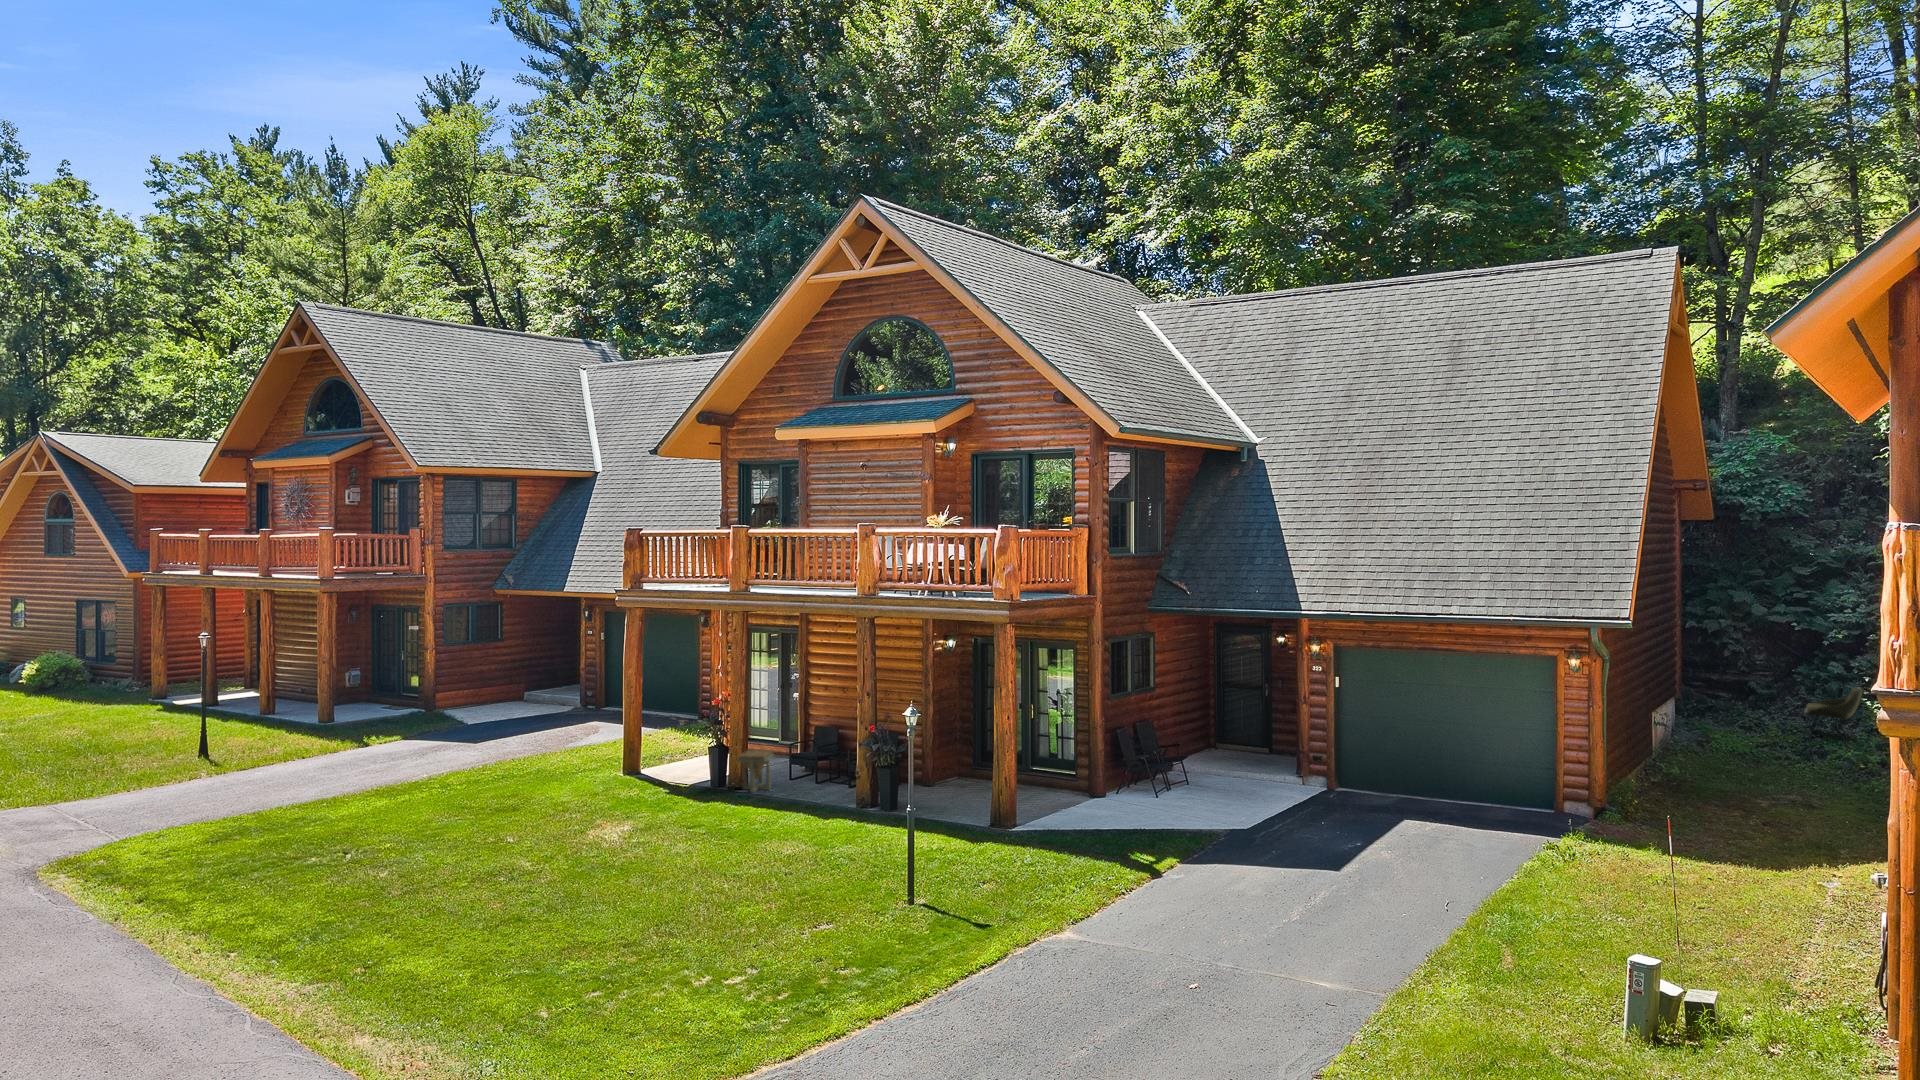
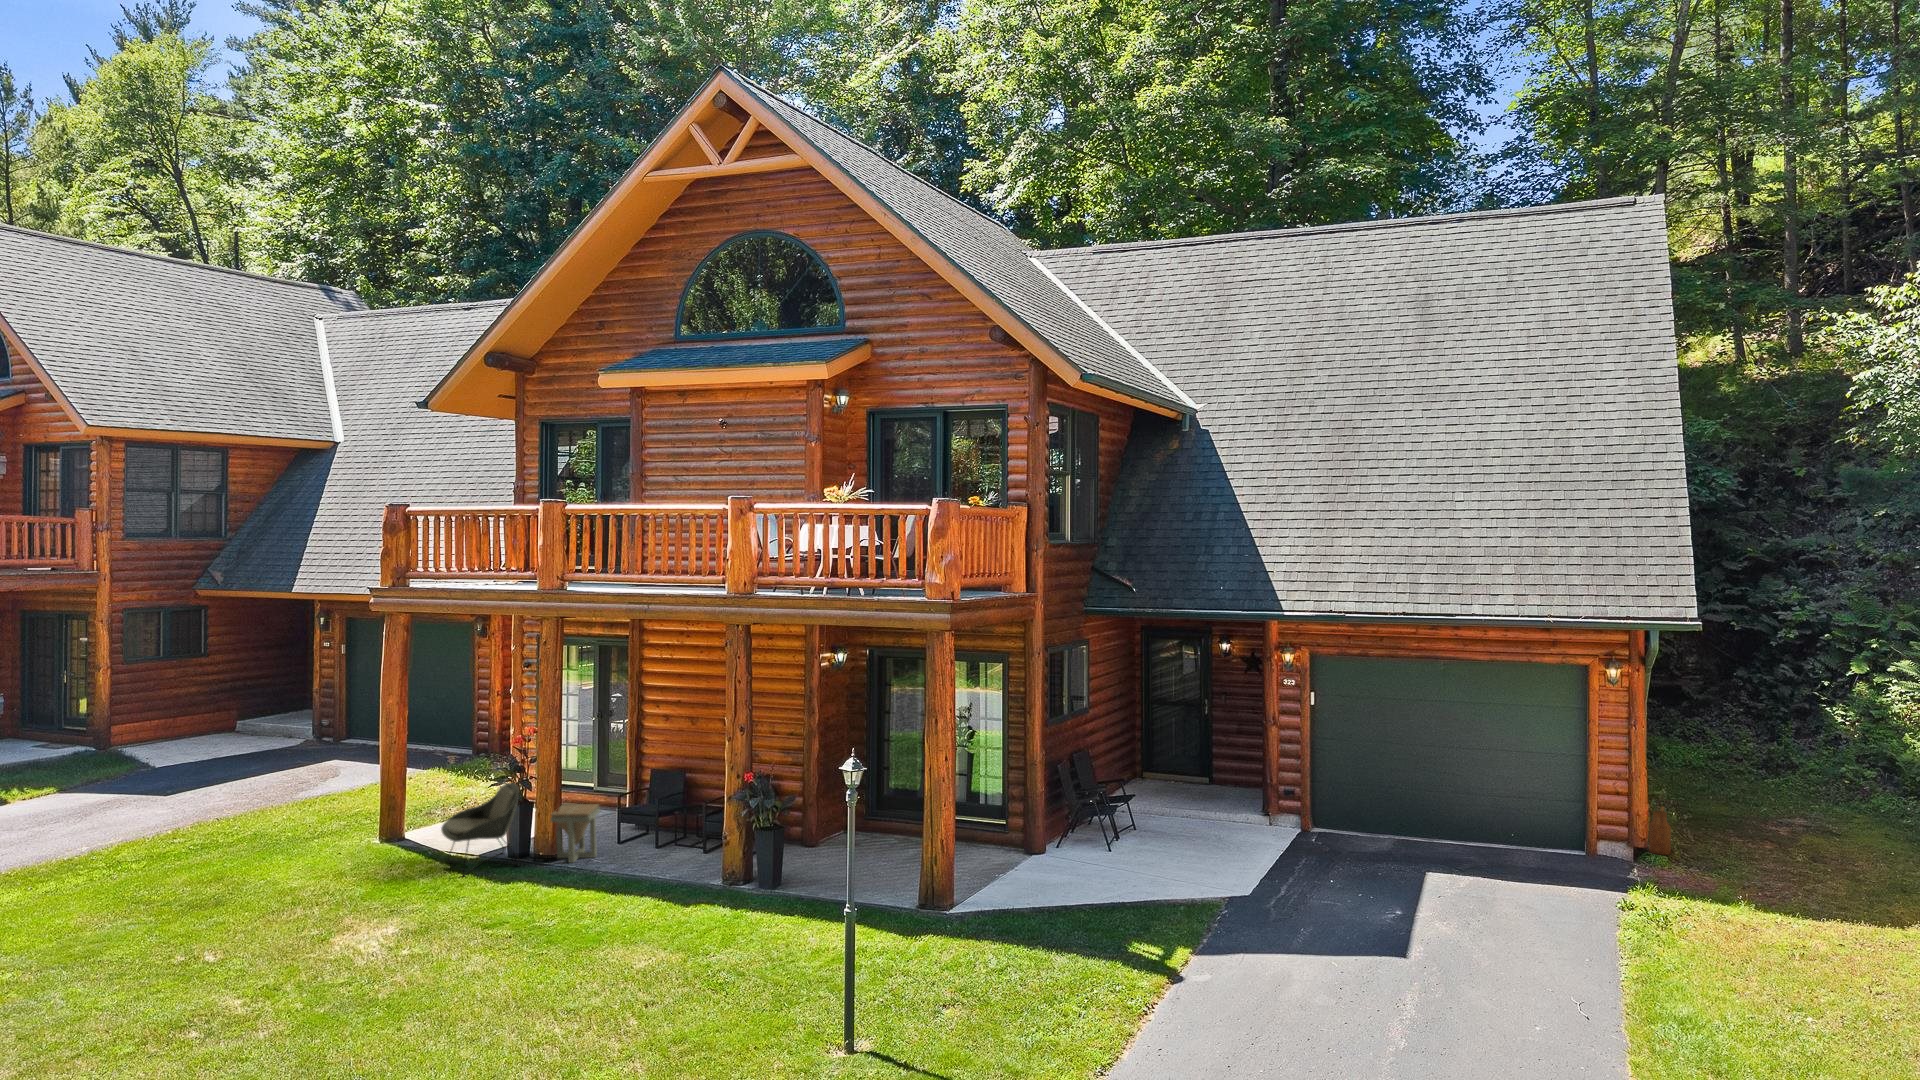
lounge chair: present [1804,687,1862,742] -> present [441,783,520,876]
watering can: none [1608,777,1627,817] -> present [1649,806,1671,855]

